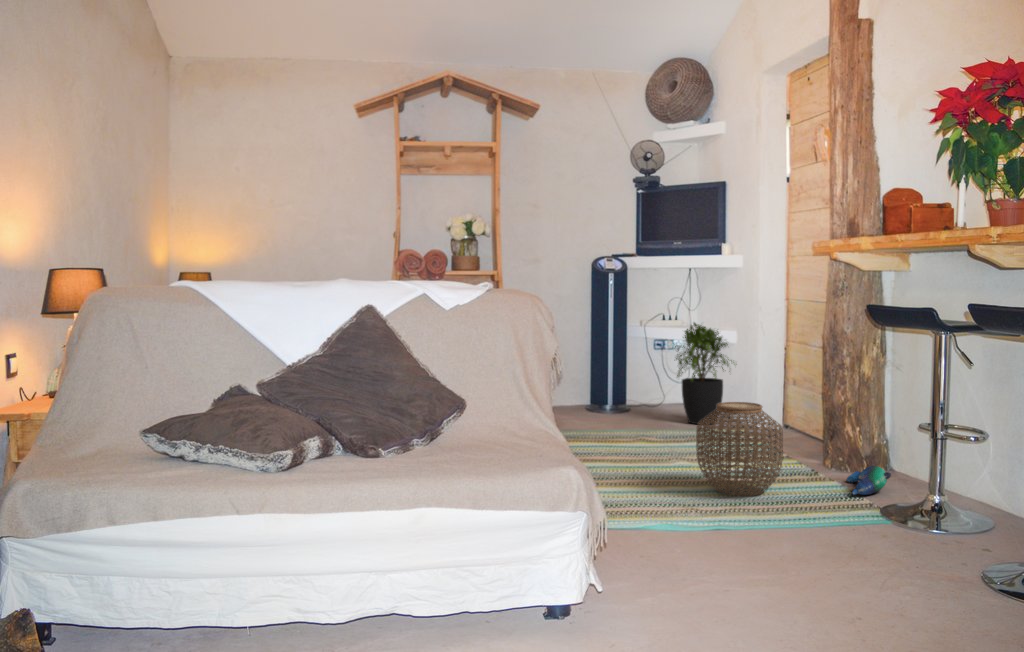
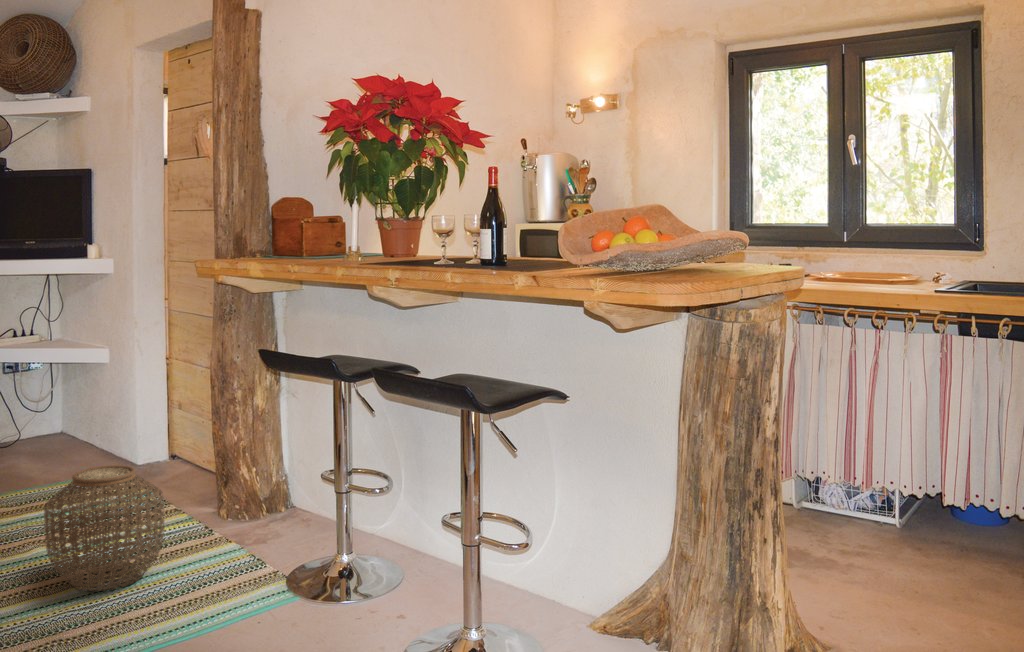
potted plant: present [675,323,734,424] -> none [22,342,116,470]
plush toy: present [846,466,891,495] -> none [242,517,291,560]

